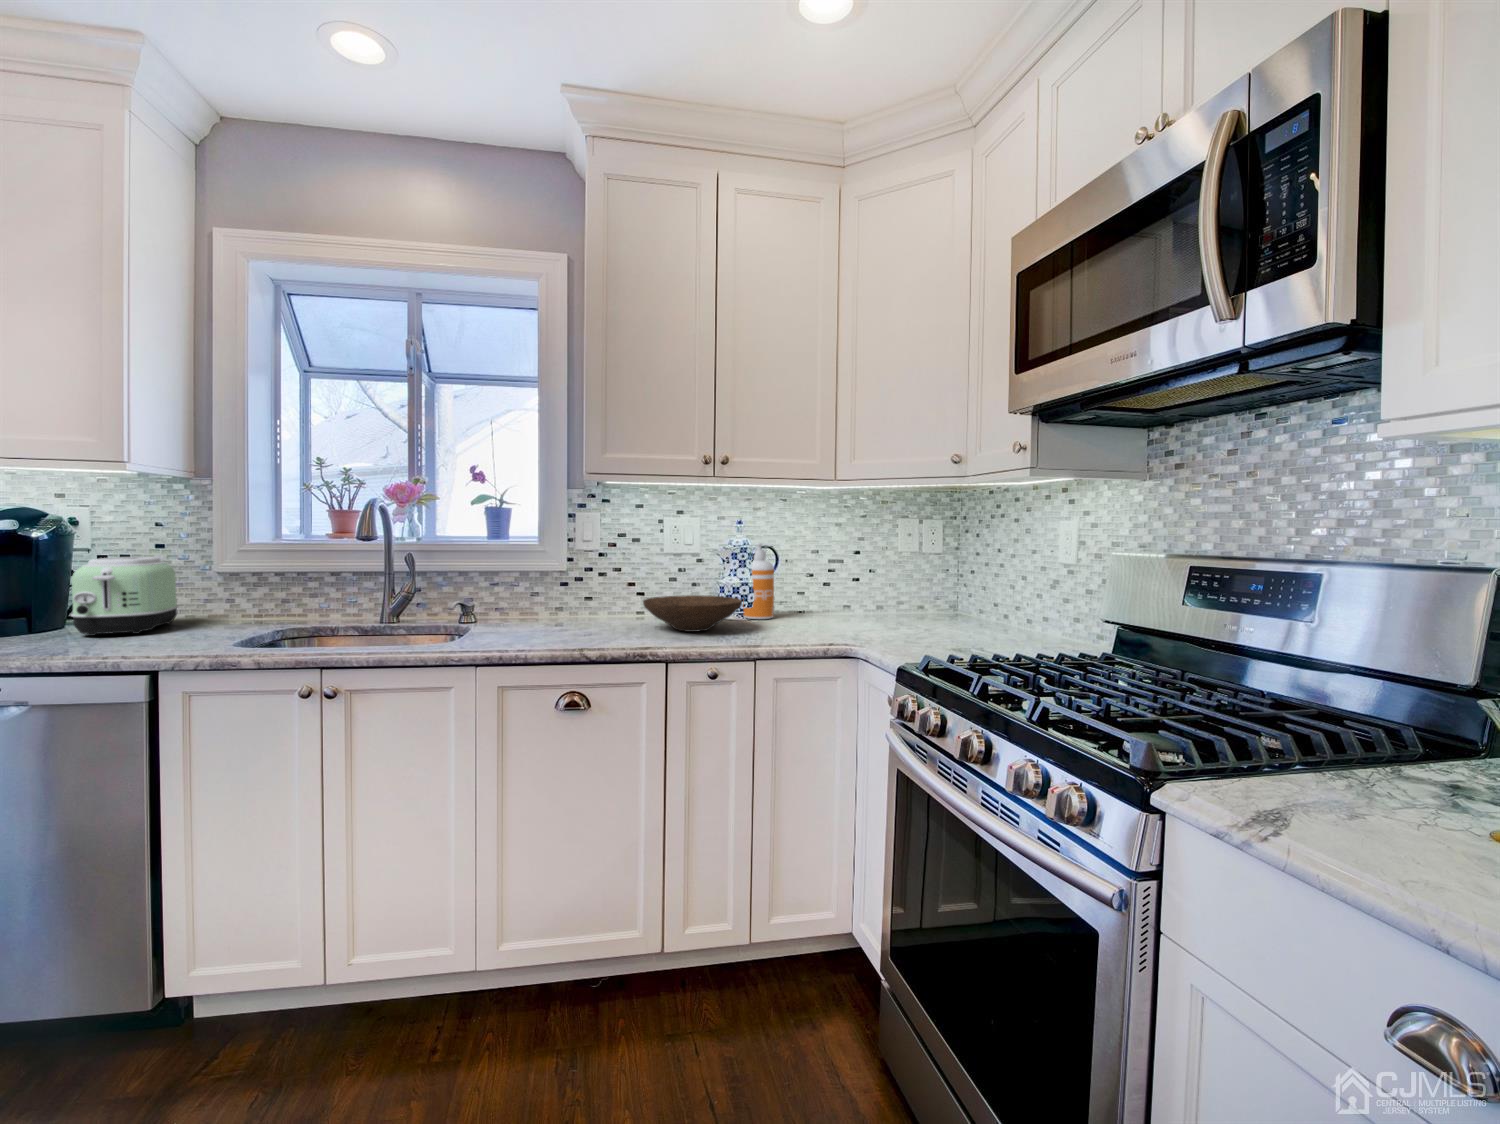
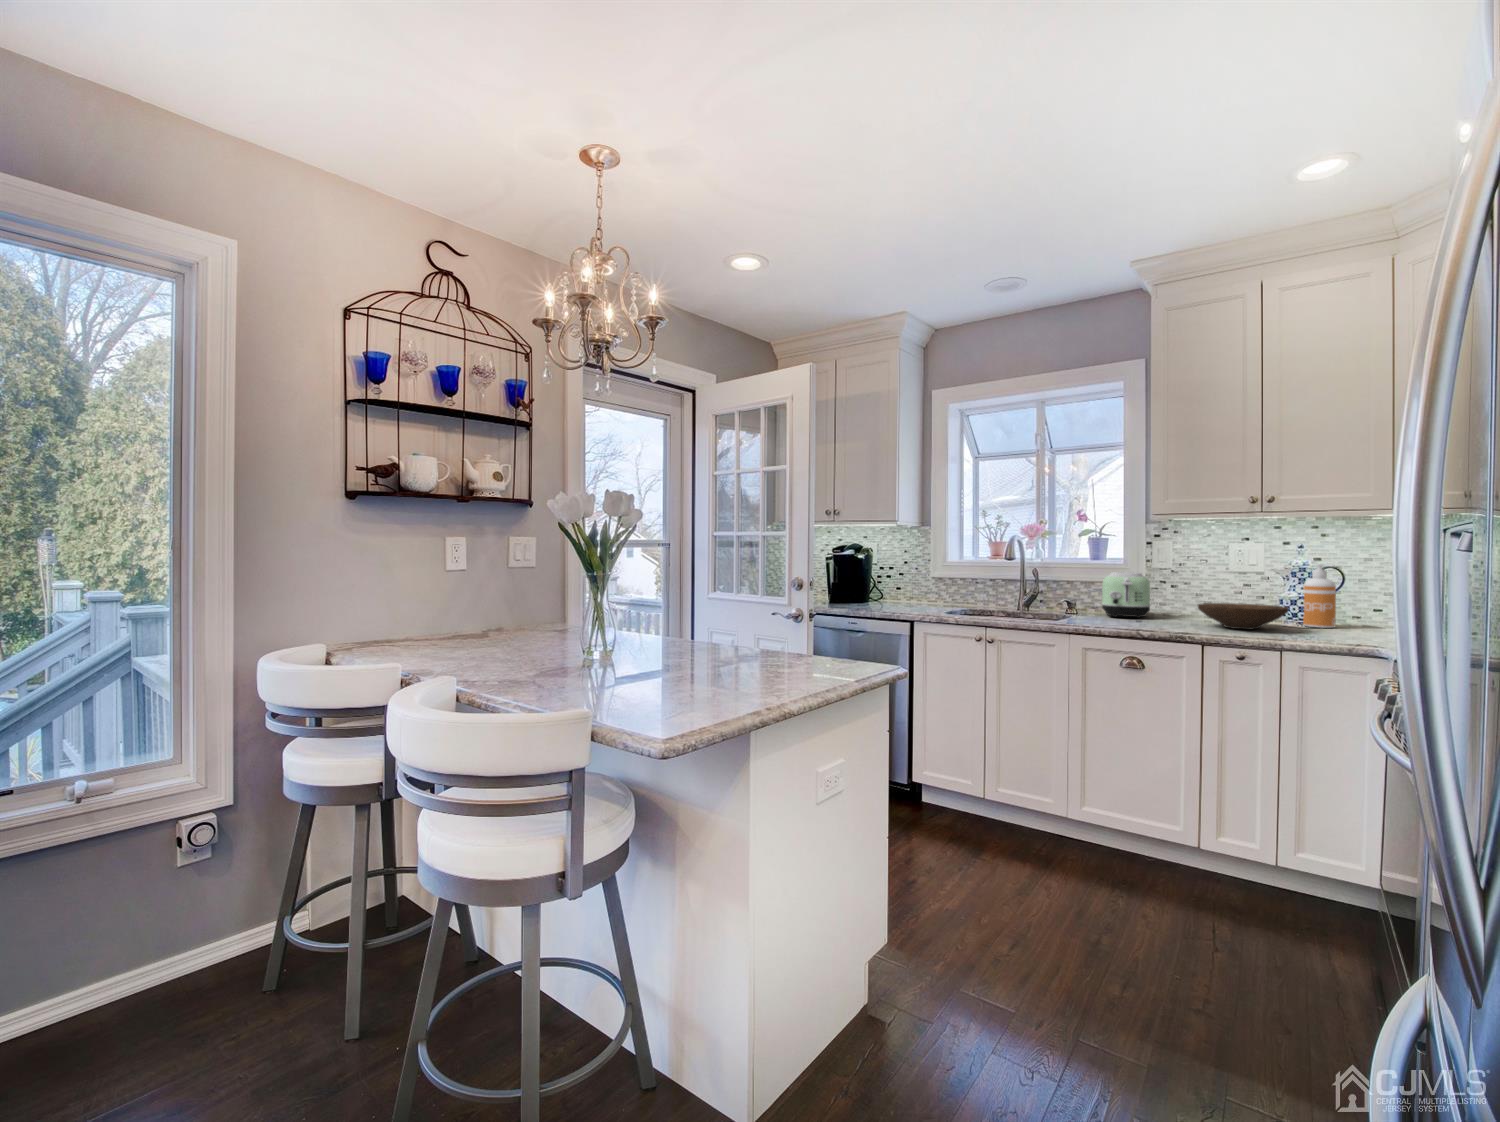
toaster: present [71,557,178,636] -> present [1102,572,1151,618]

